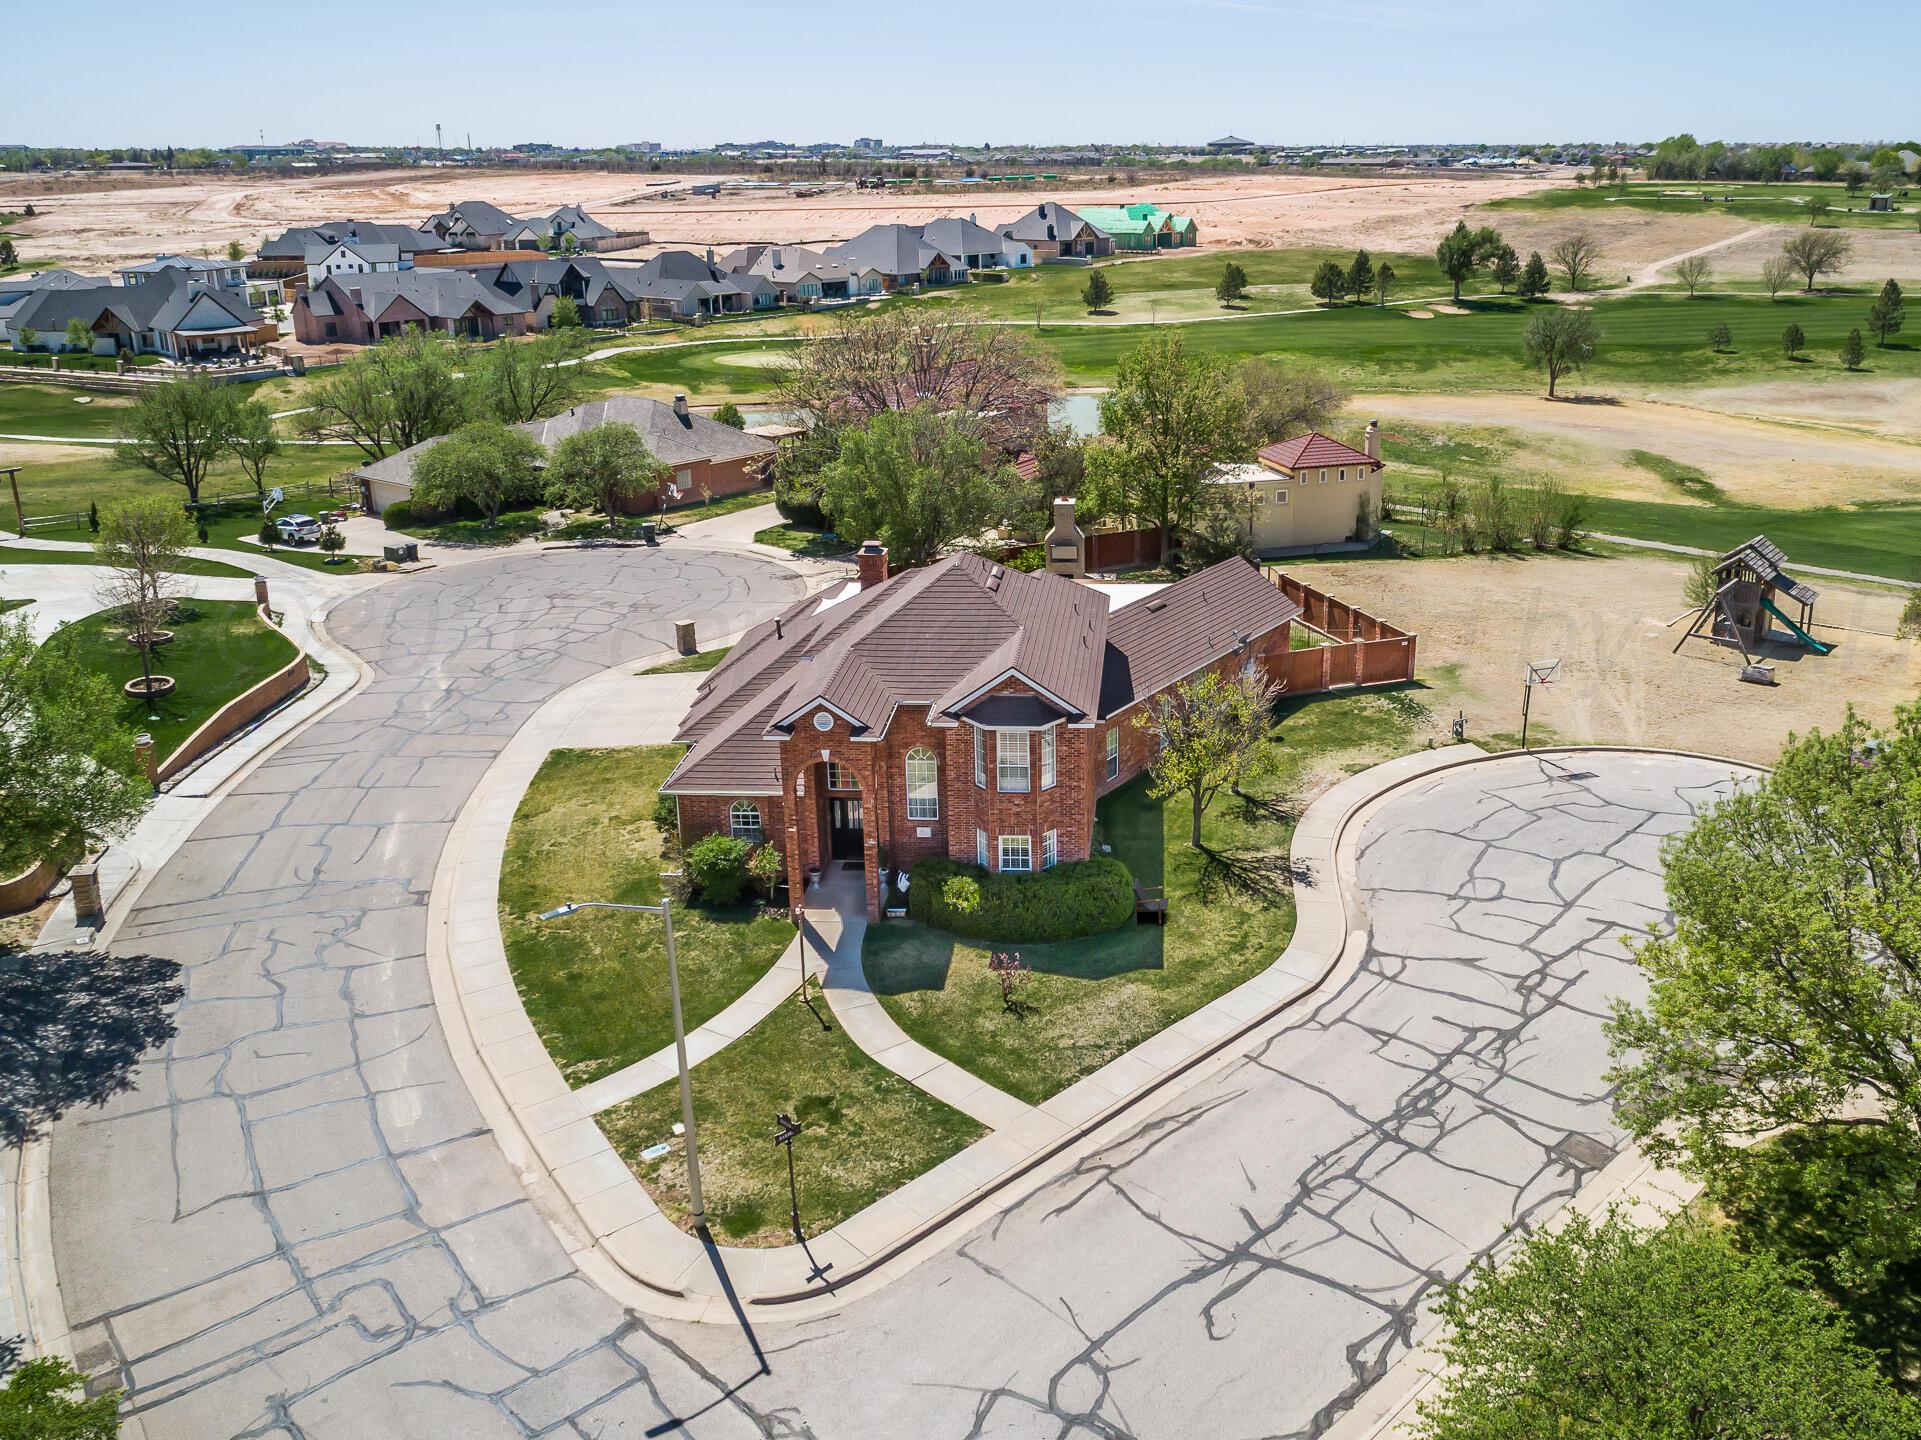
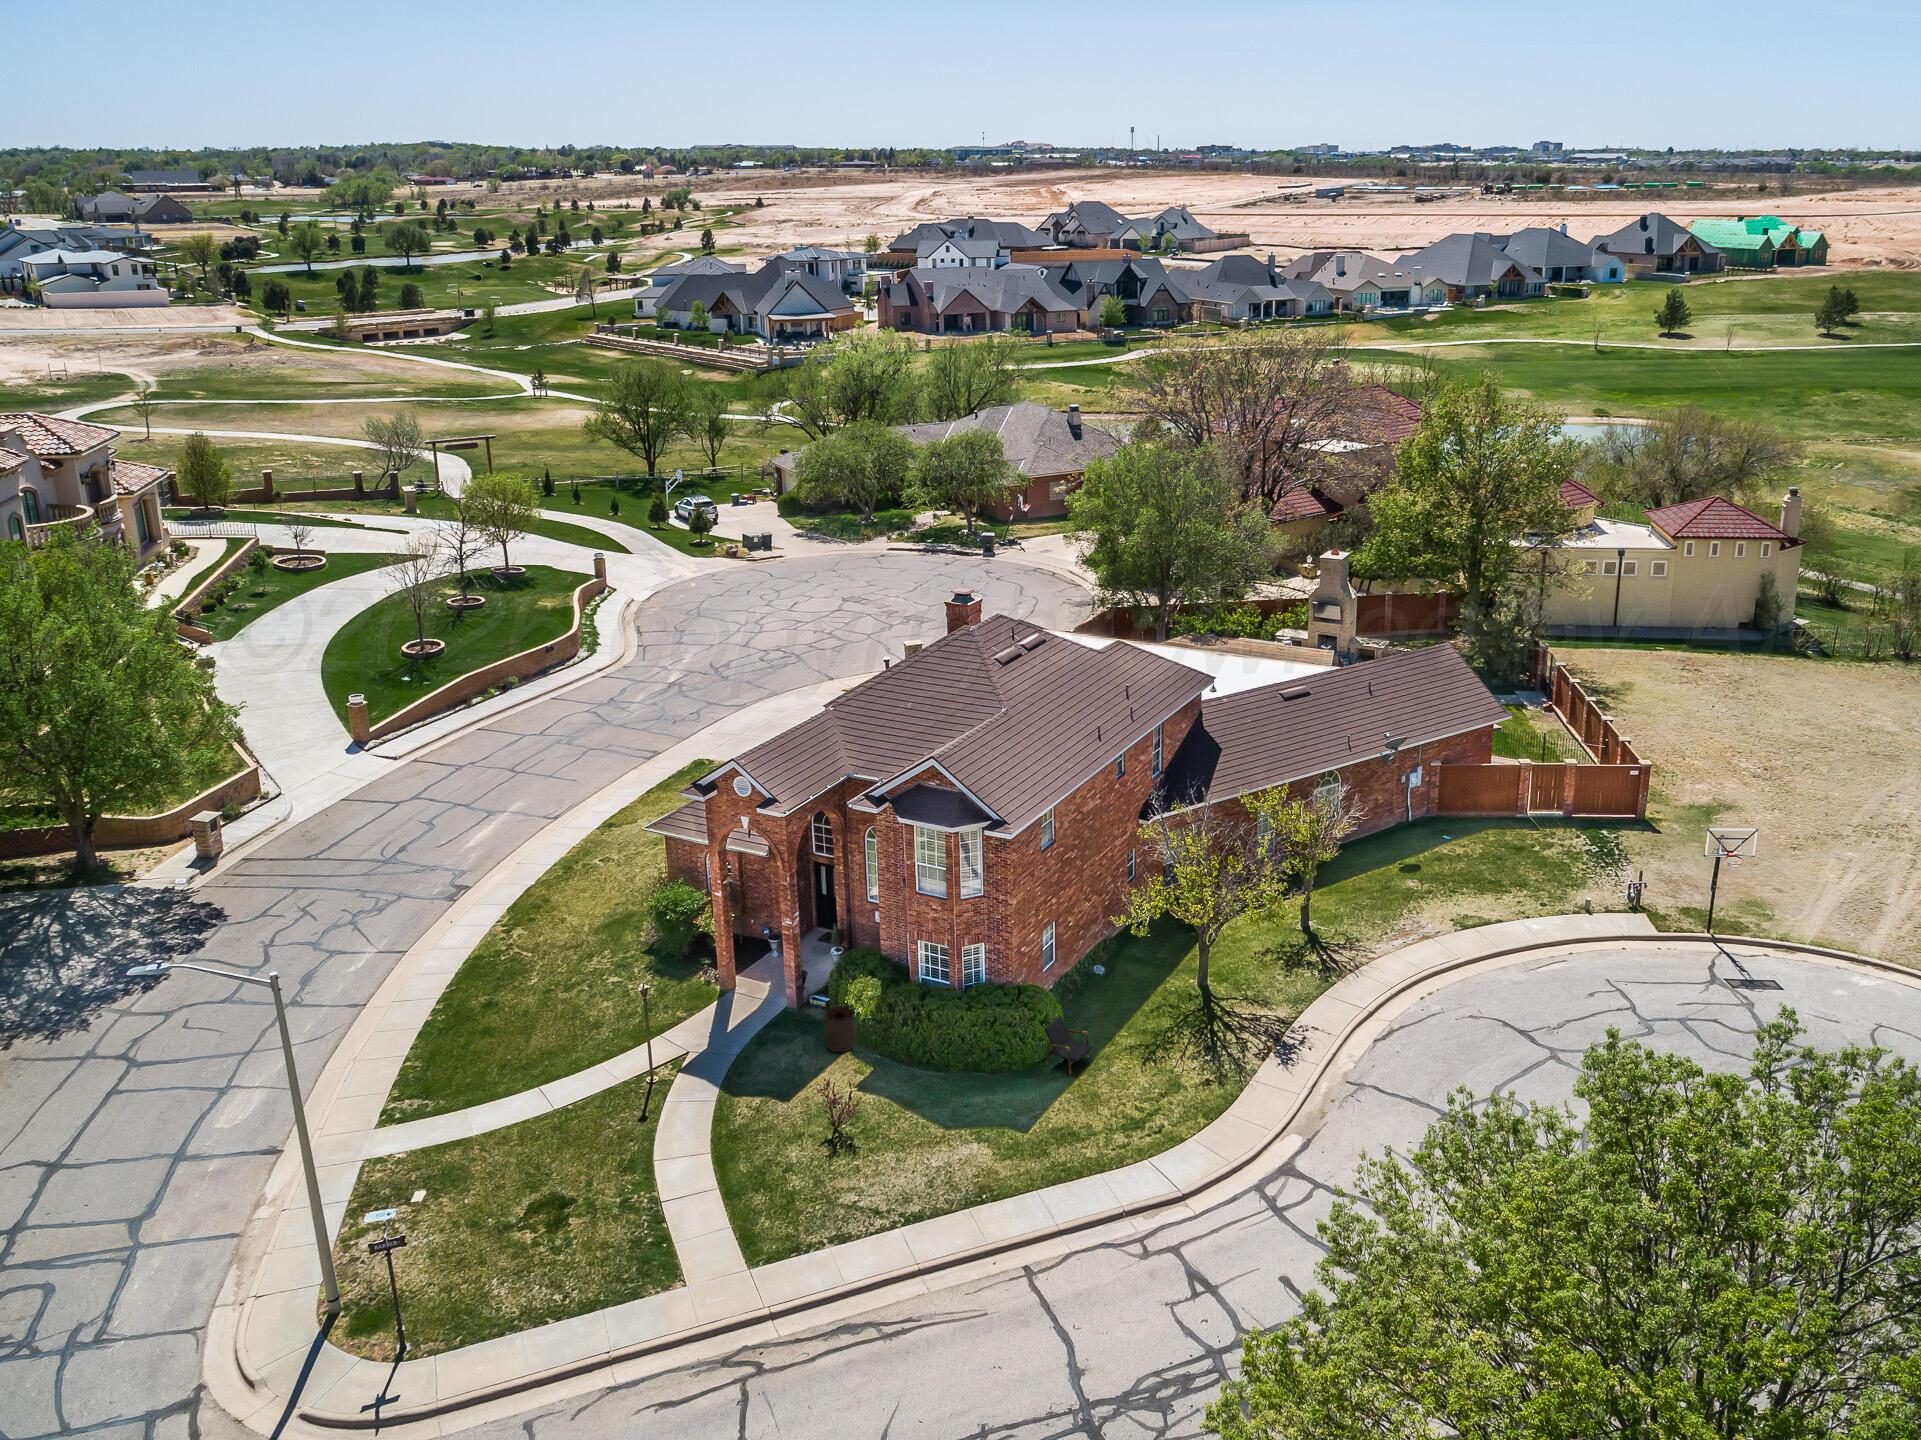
trash can: none [938,906,965,947] -> present [825,1006,856,1052]

